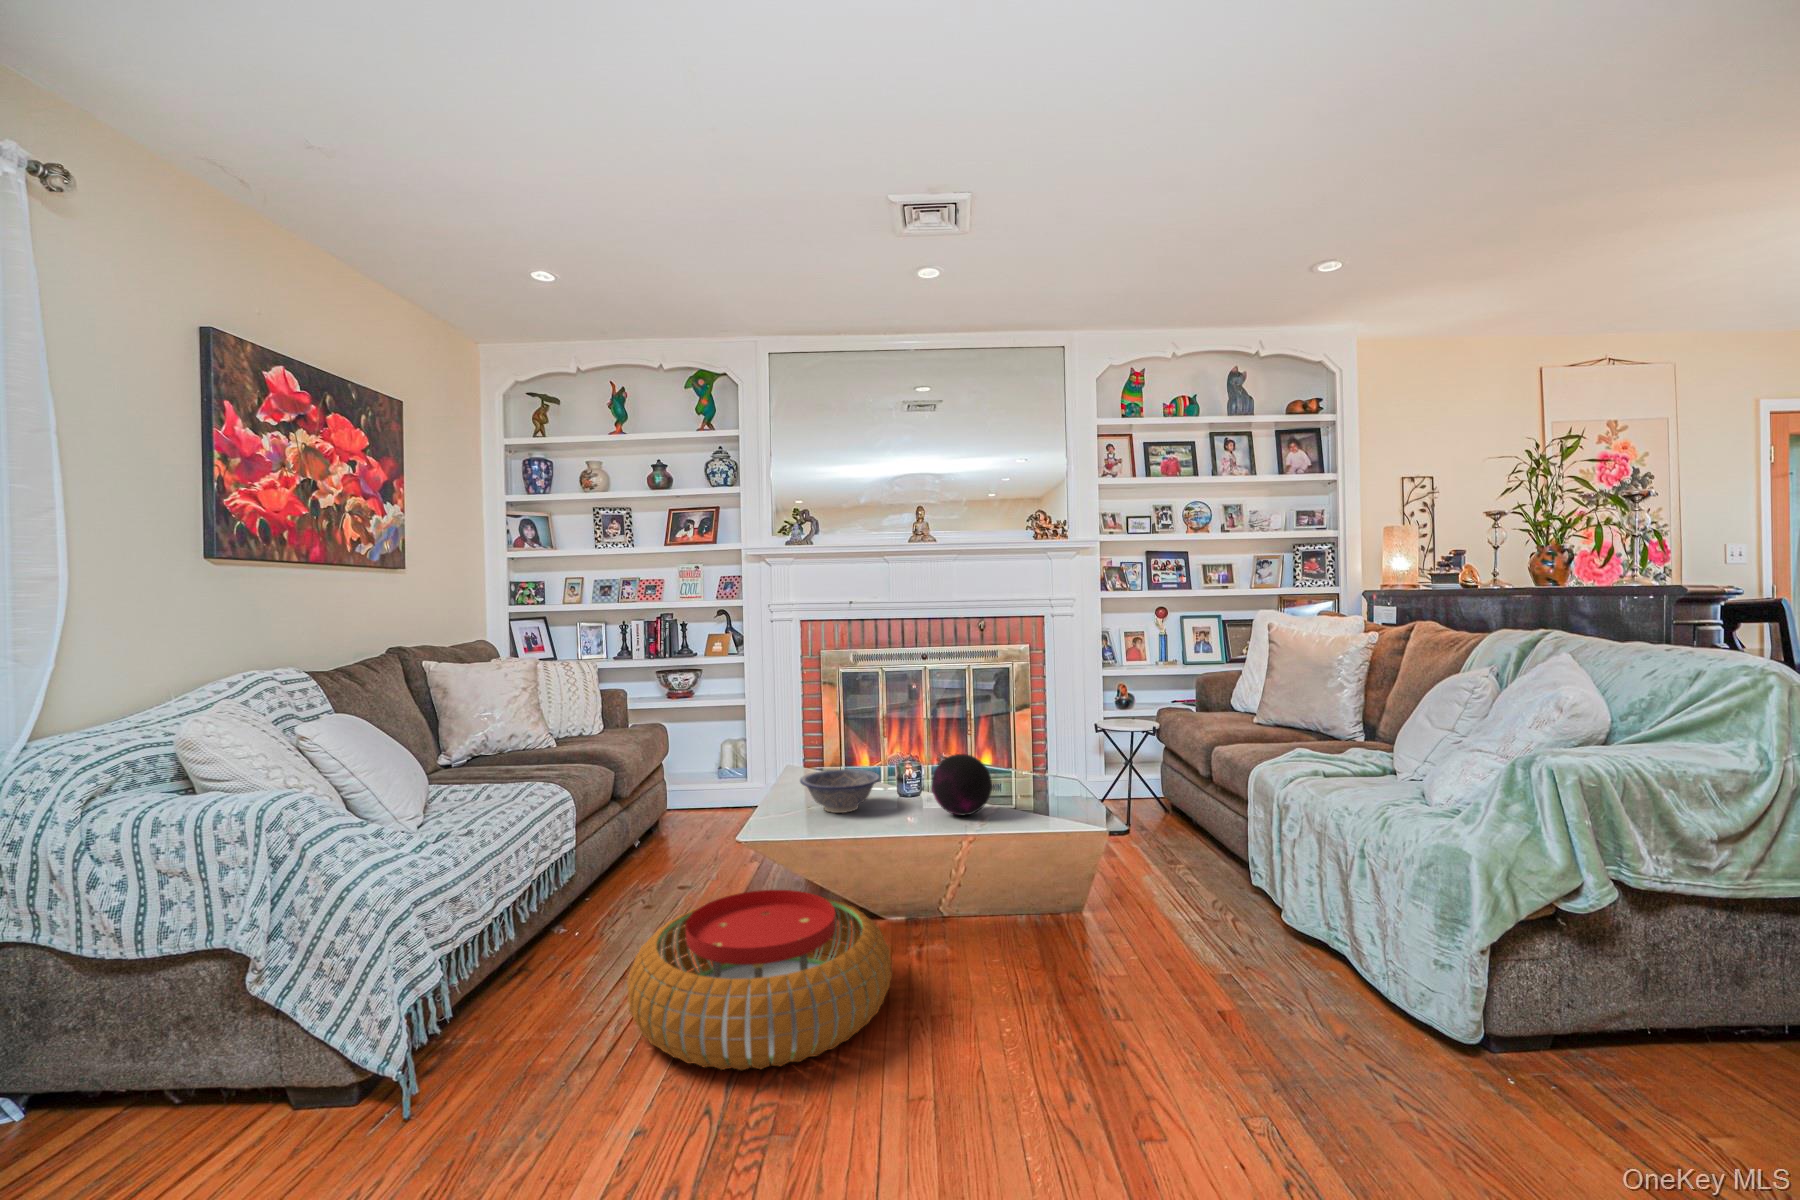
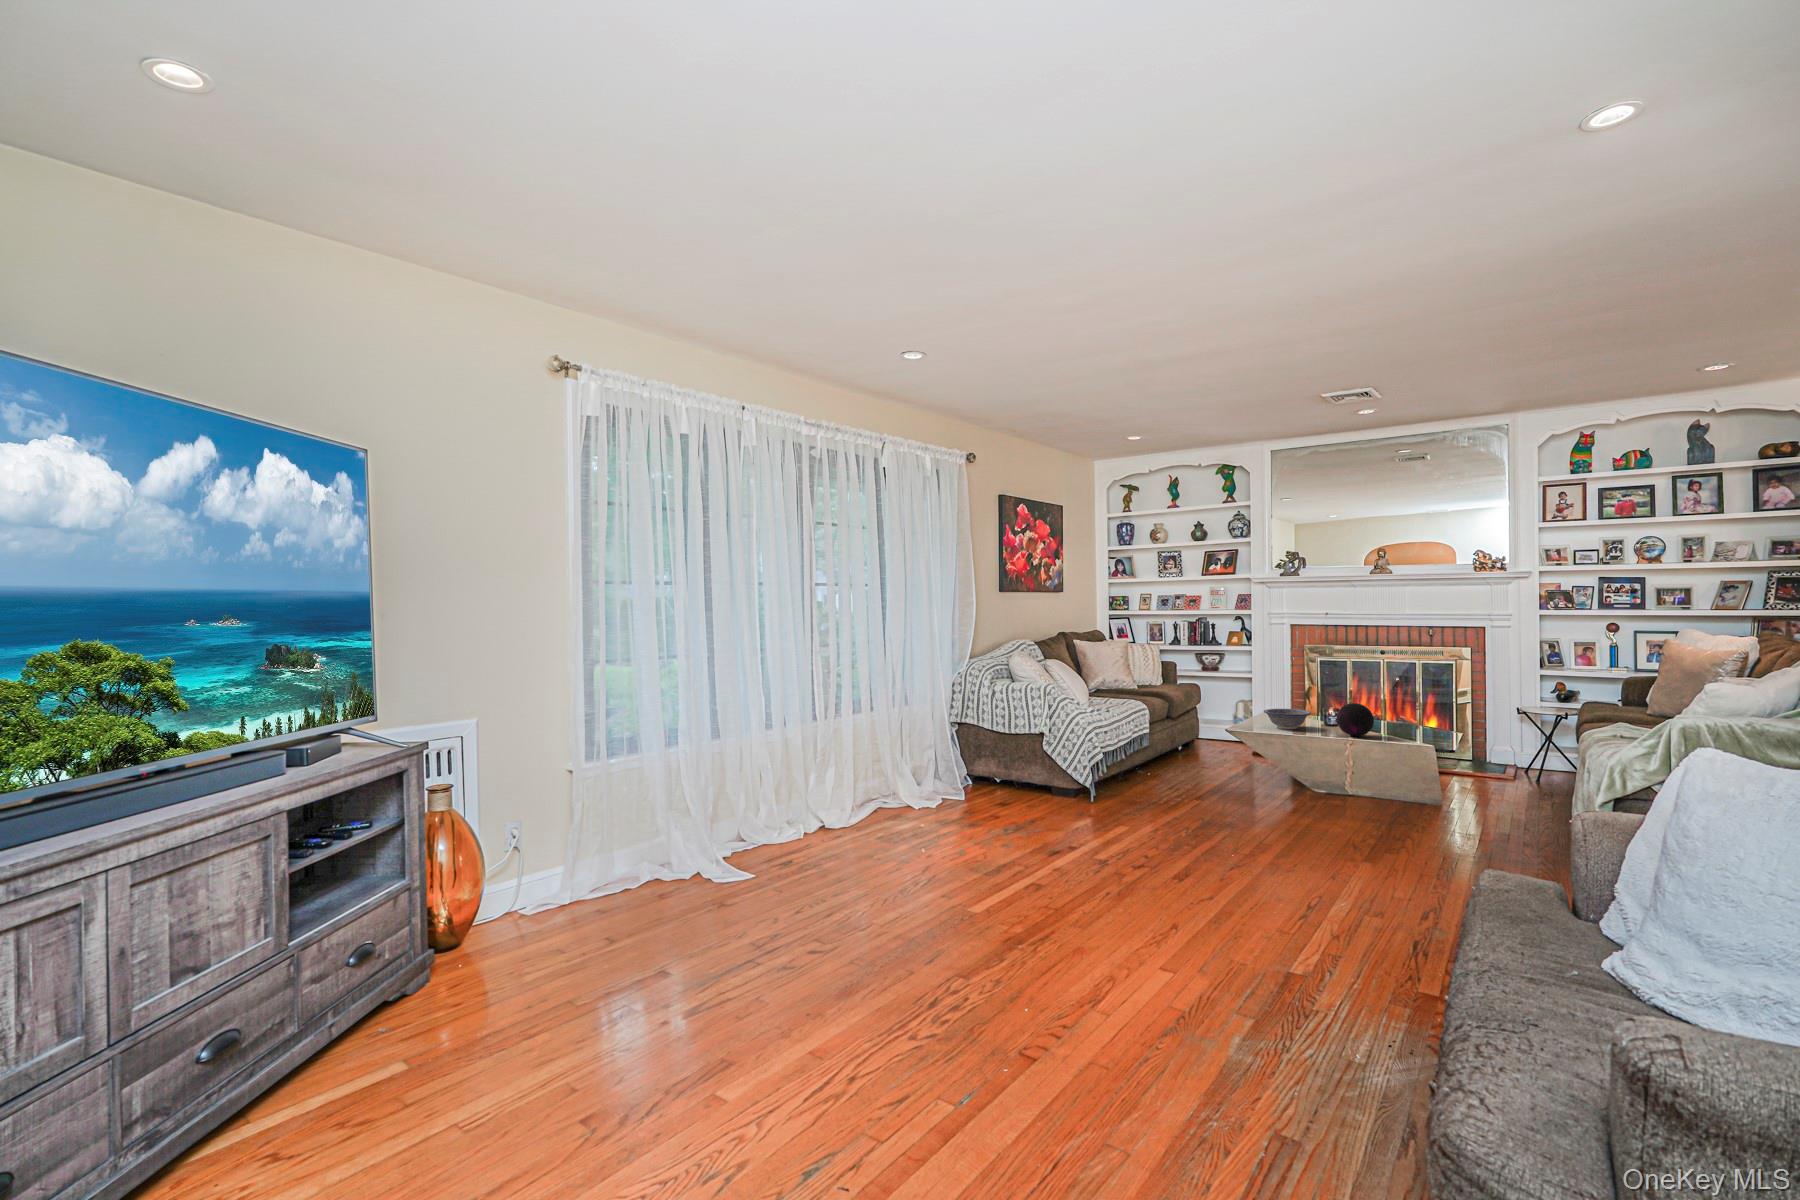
pouf: present [627,890,892,1070] -> none [1171,754,1296,815]

